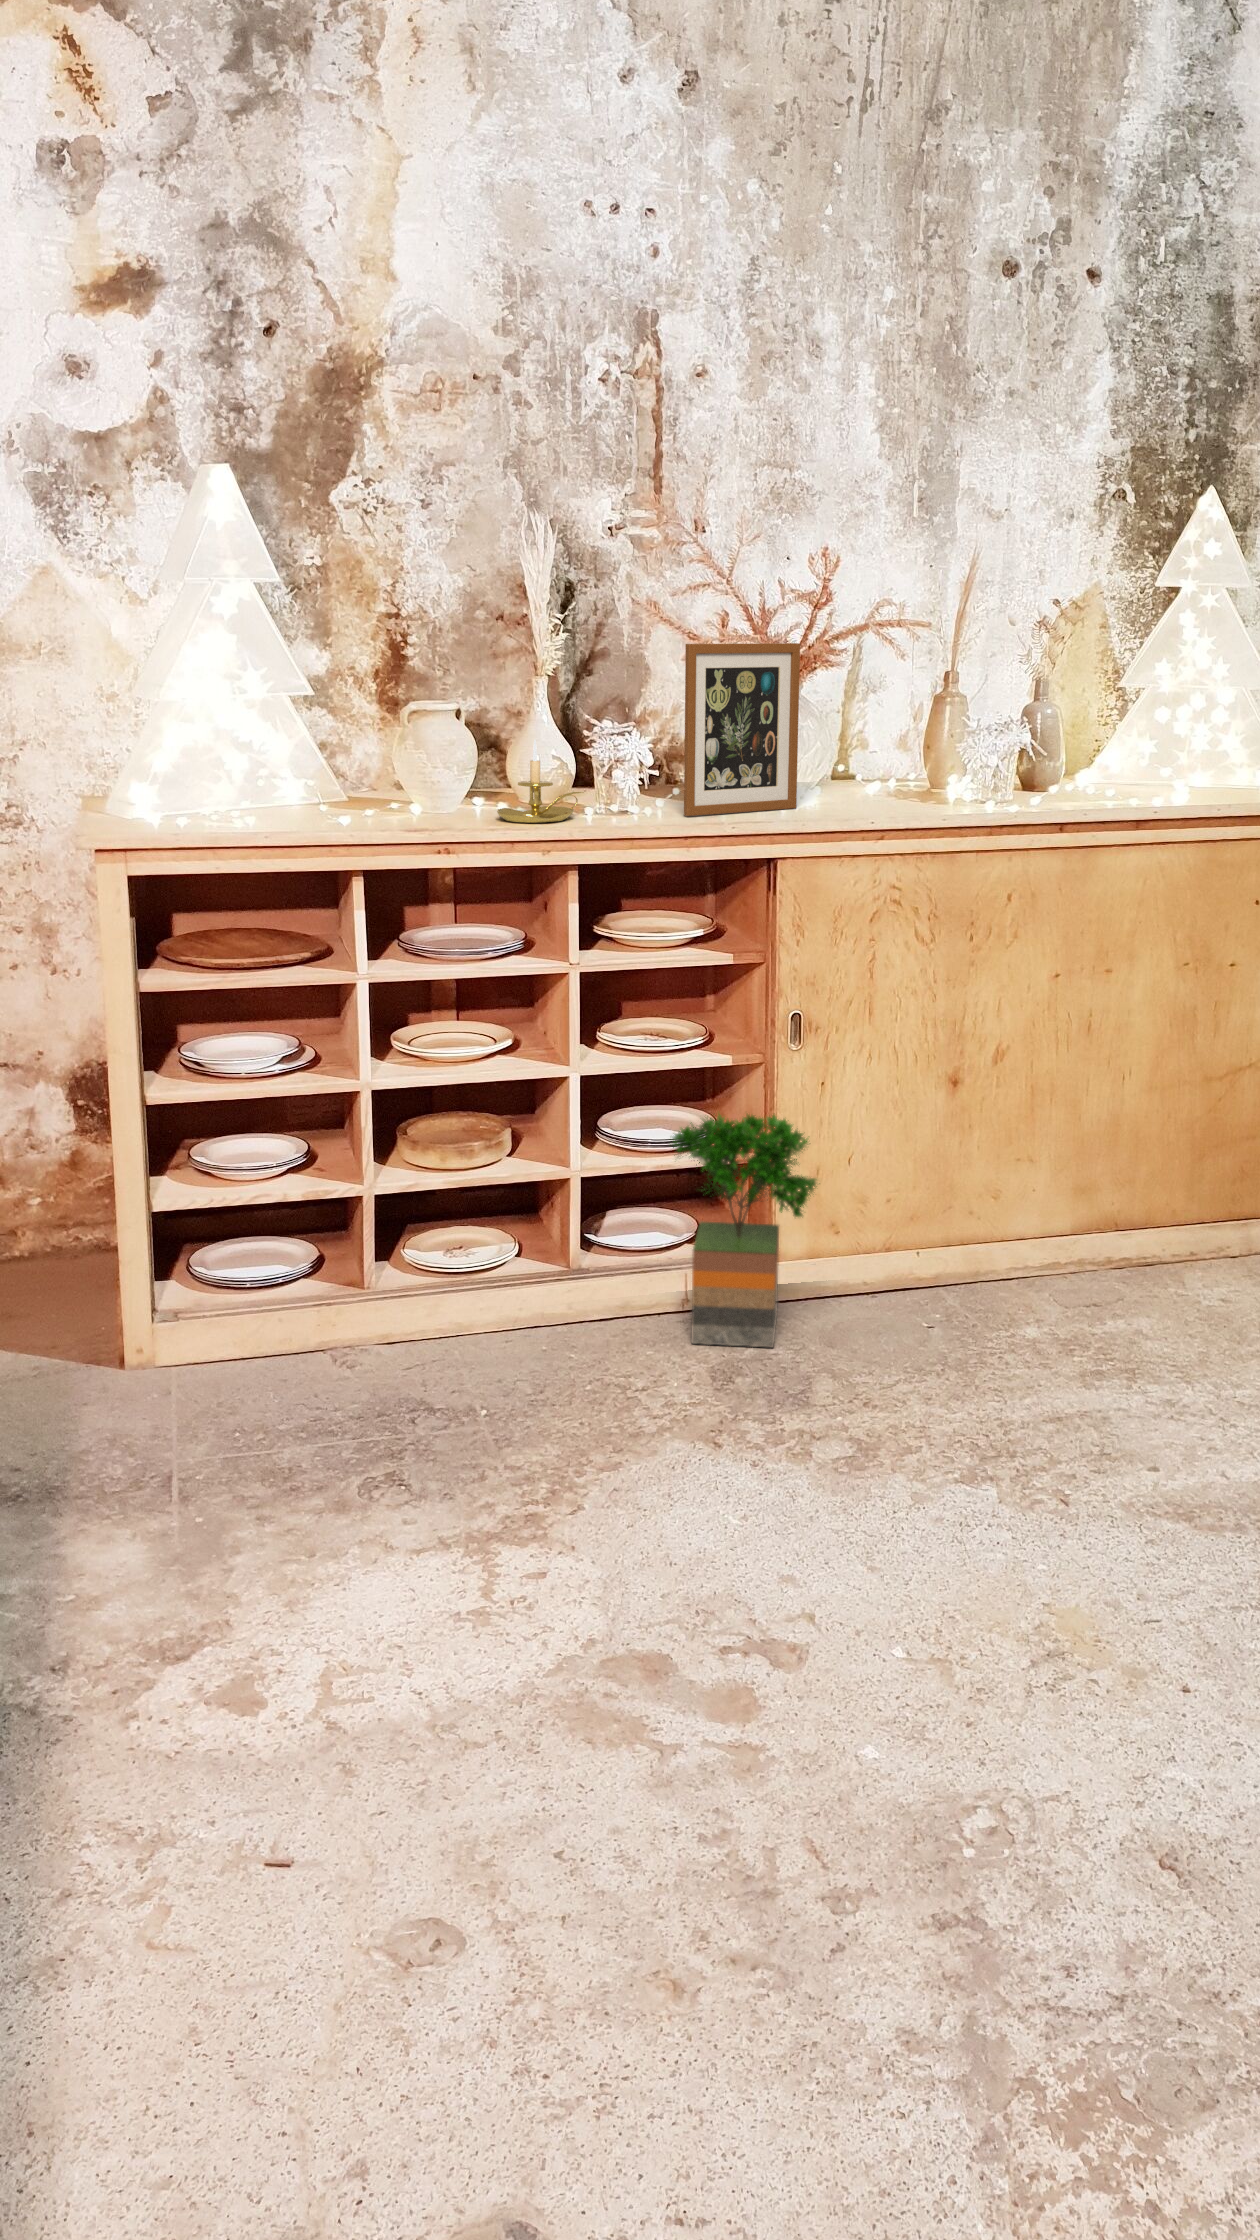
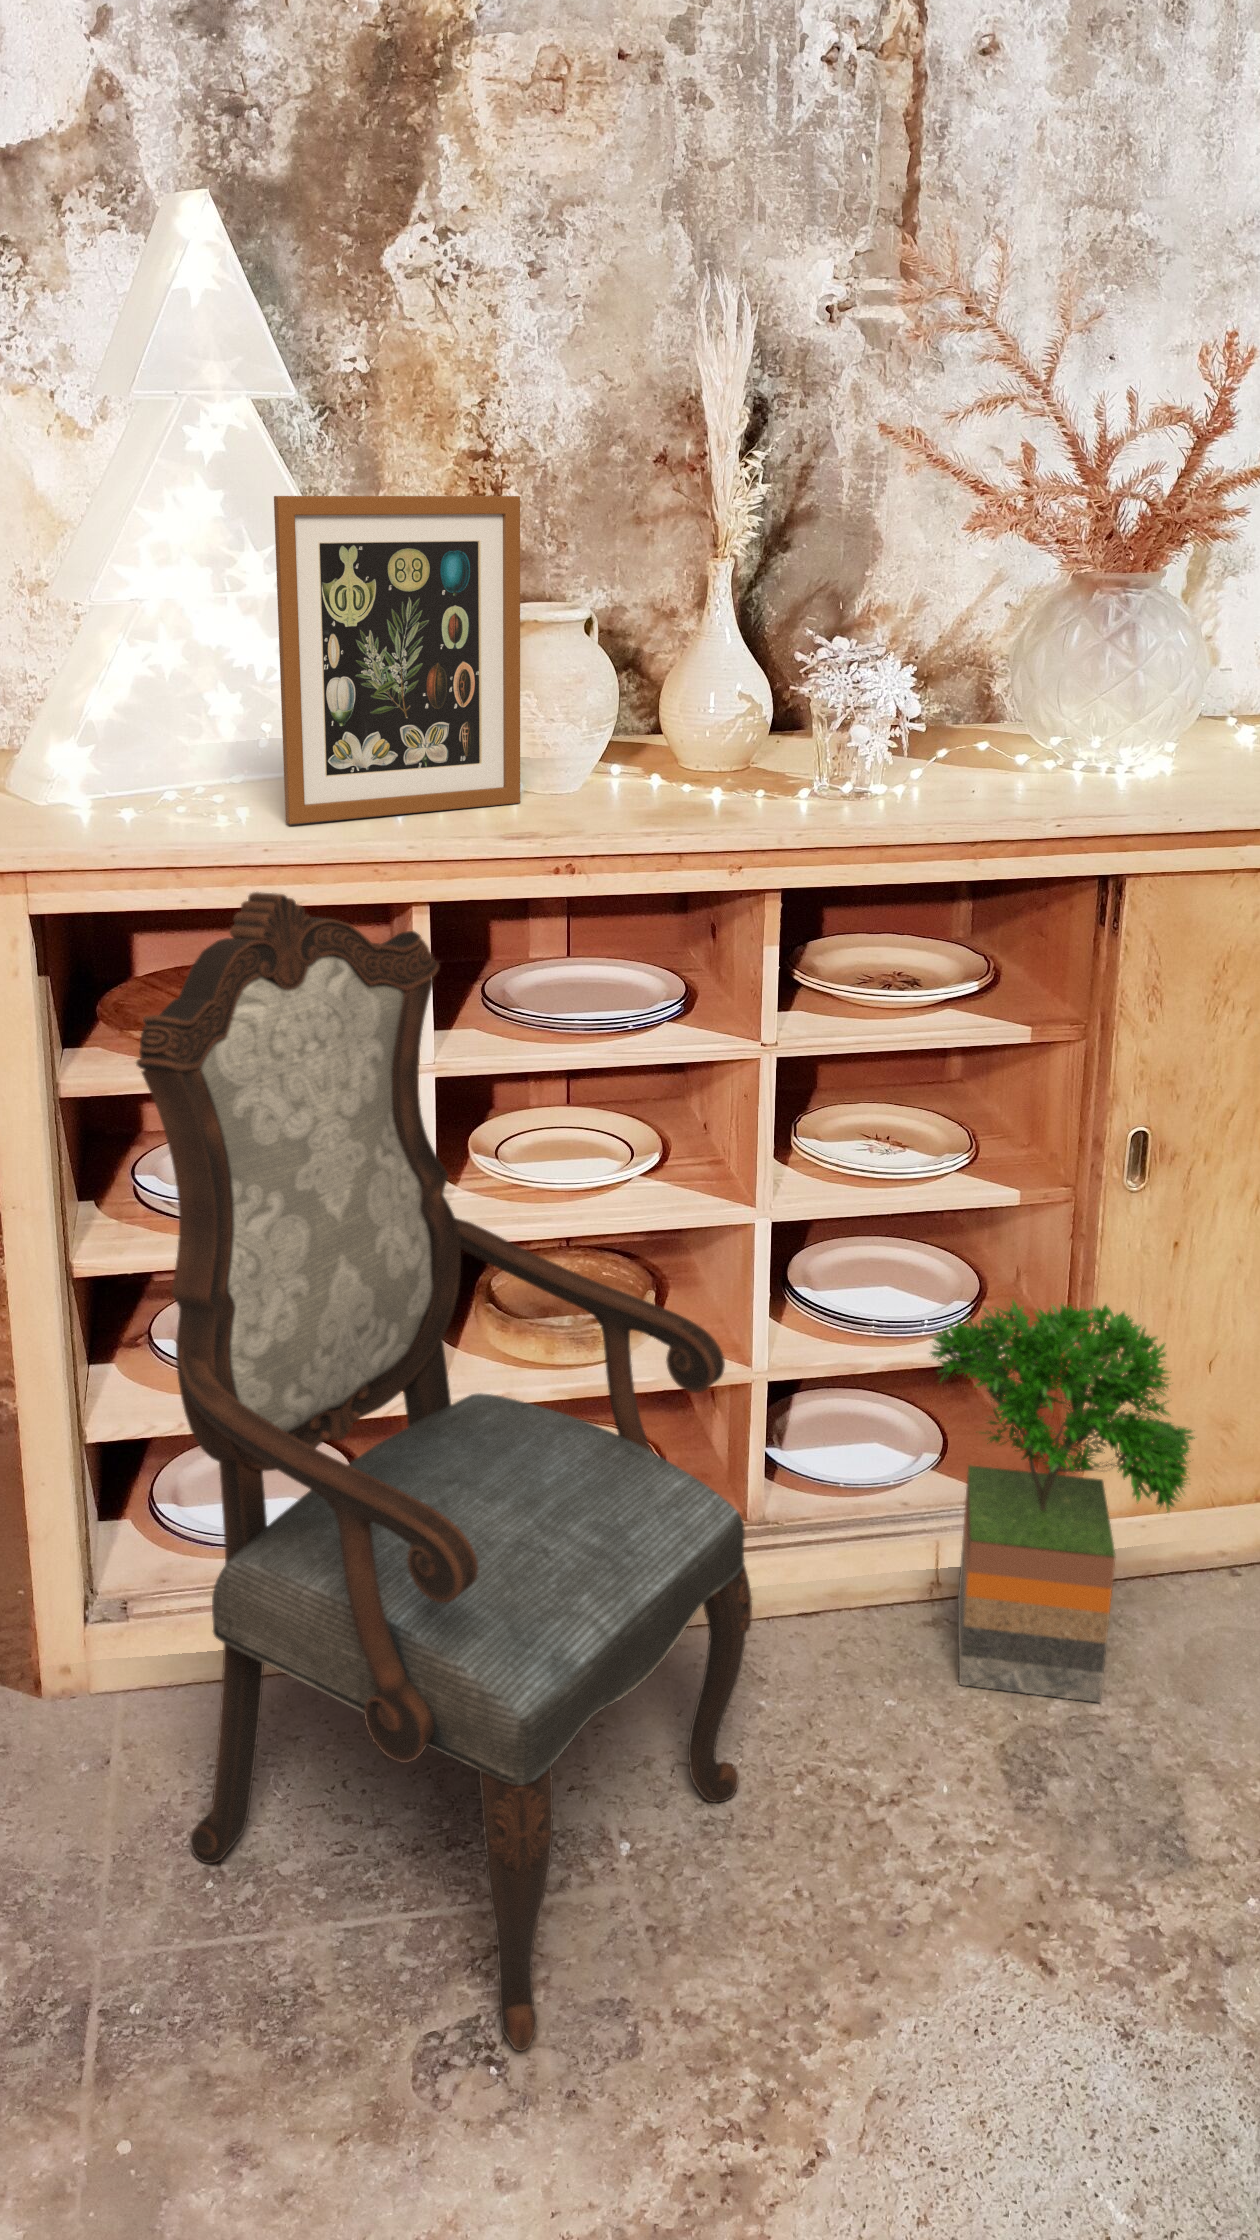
picture frame: present [684,643,800,816] -> present [274,496,520,824]
candle holder: present [497,740,583,823] -> none [655,667,801,812]
armchair: none [203,861,555,1479] -> present [136,892,752,2051]

